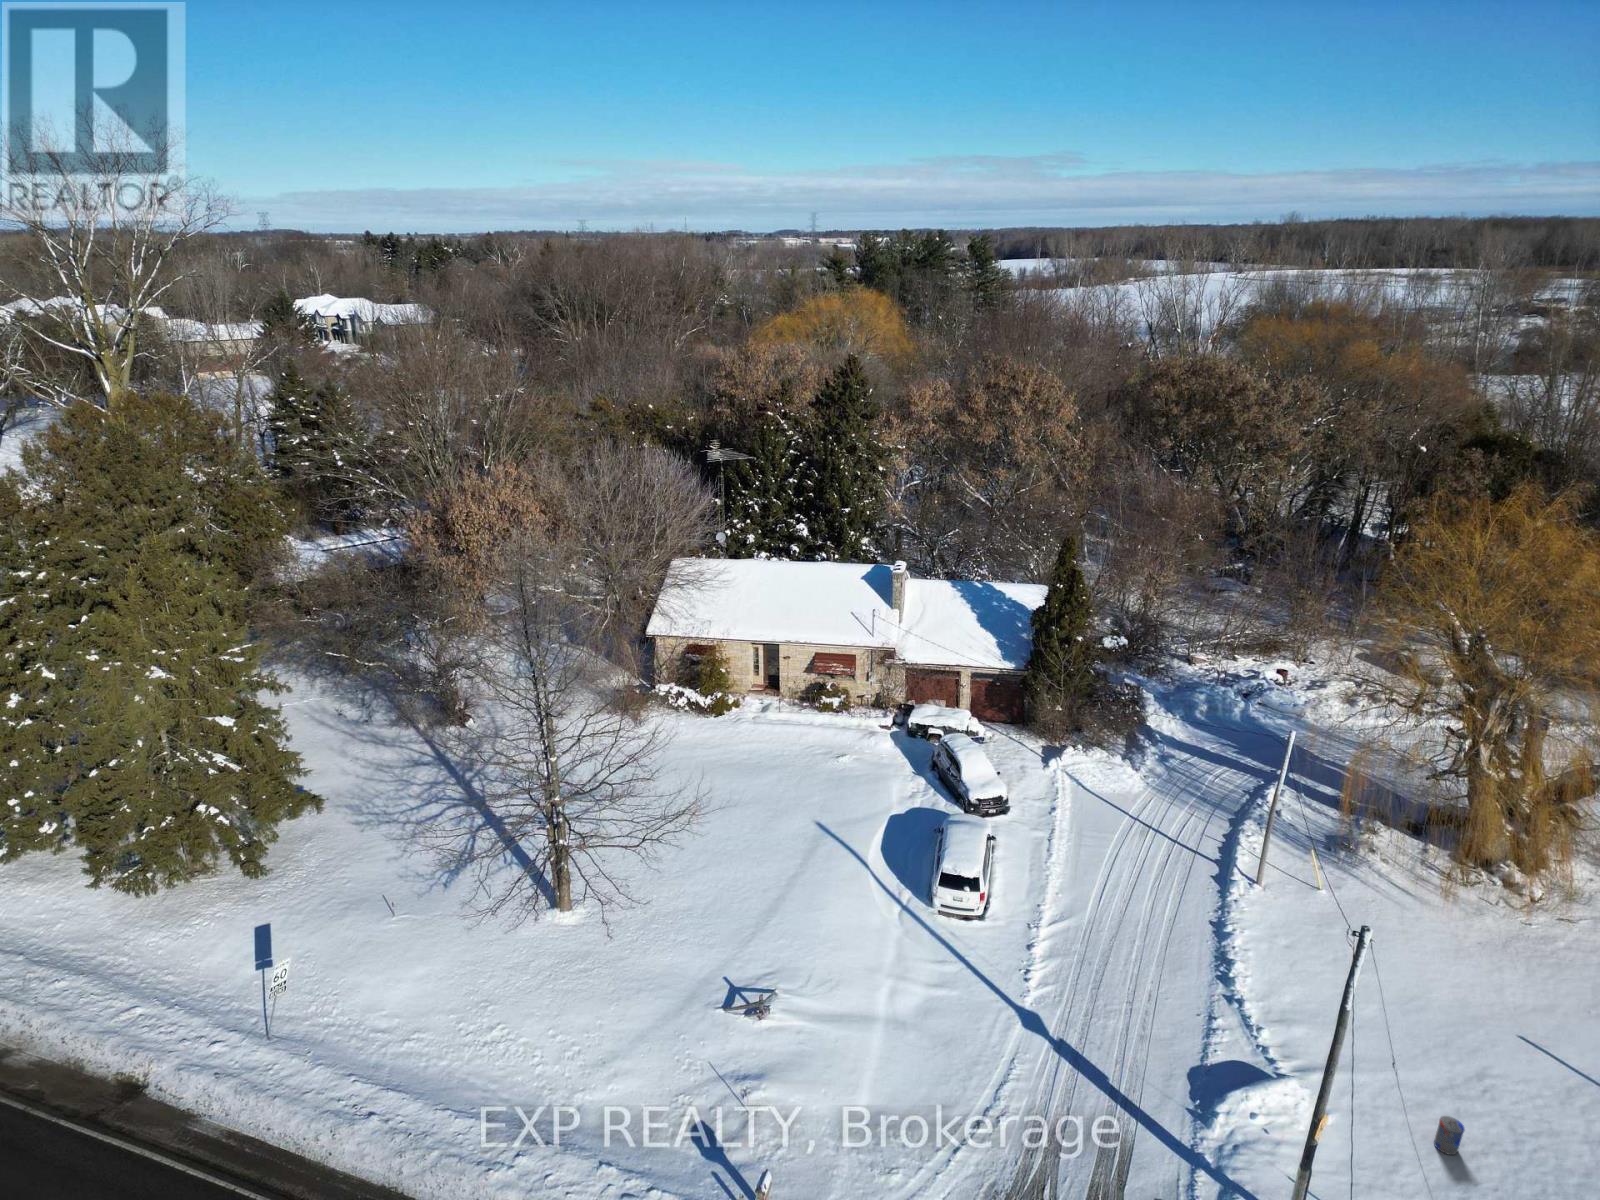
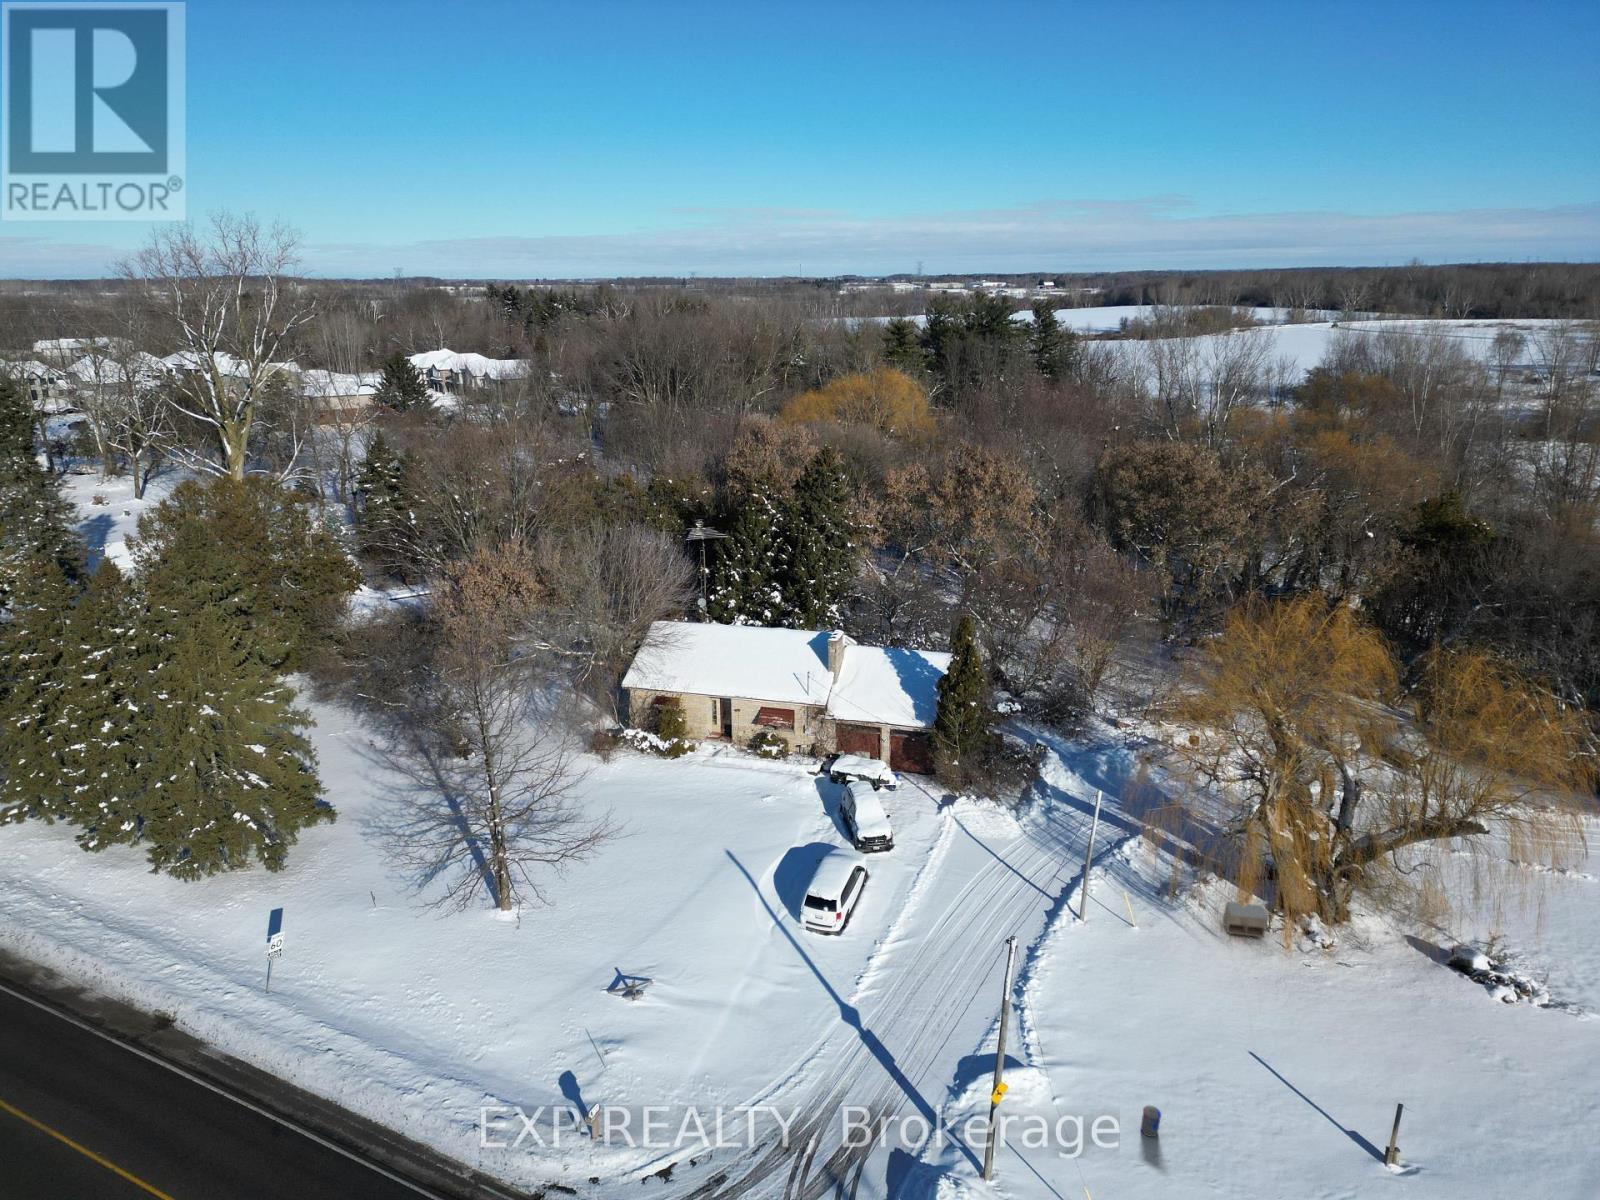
storage bench: none [1415,855,1476,896] -> present [1223,902,1268,937]

